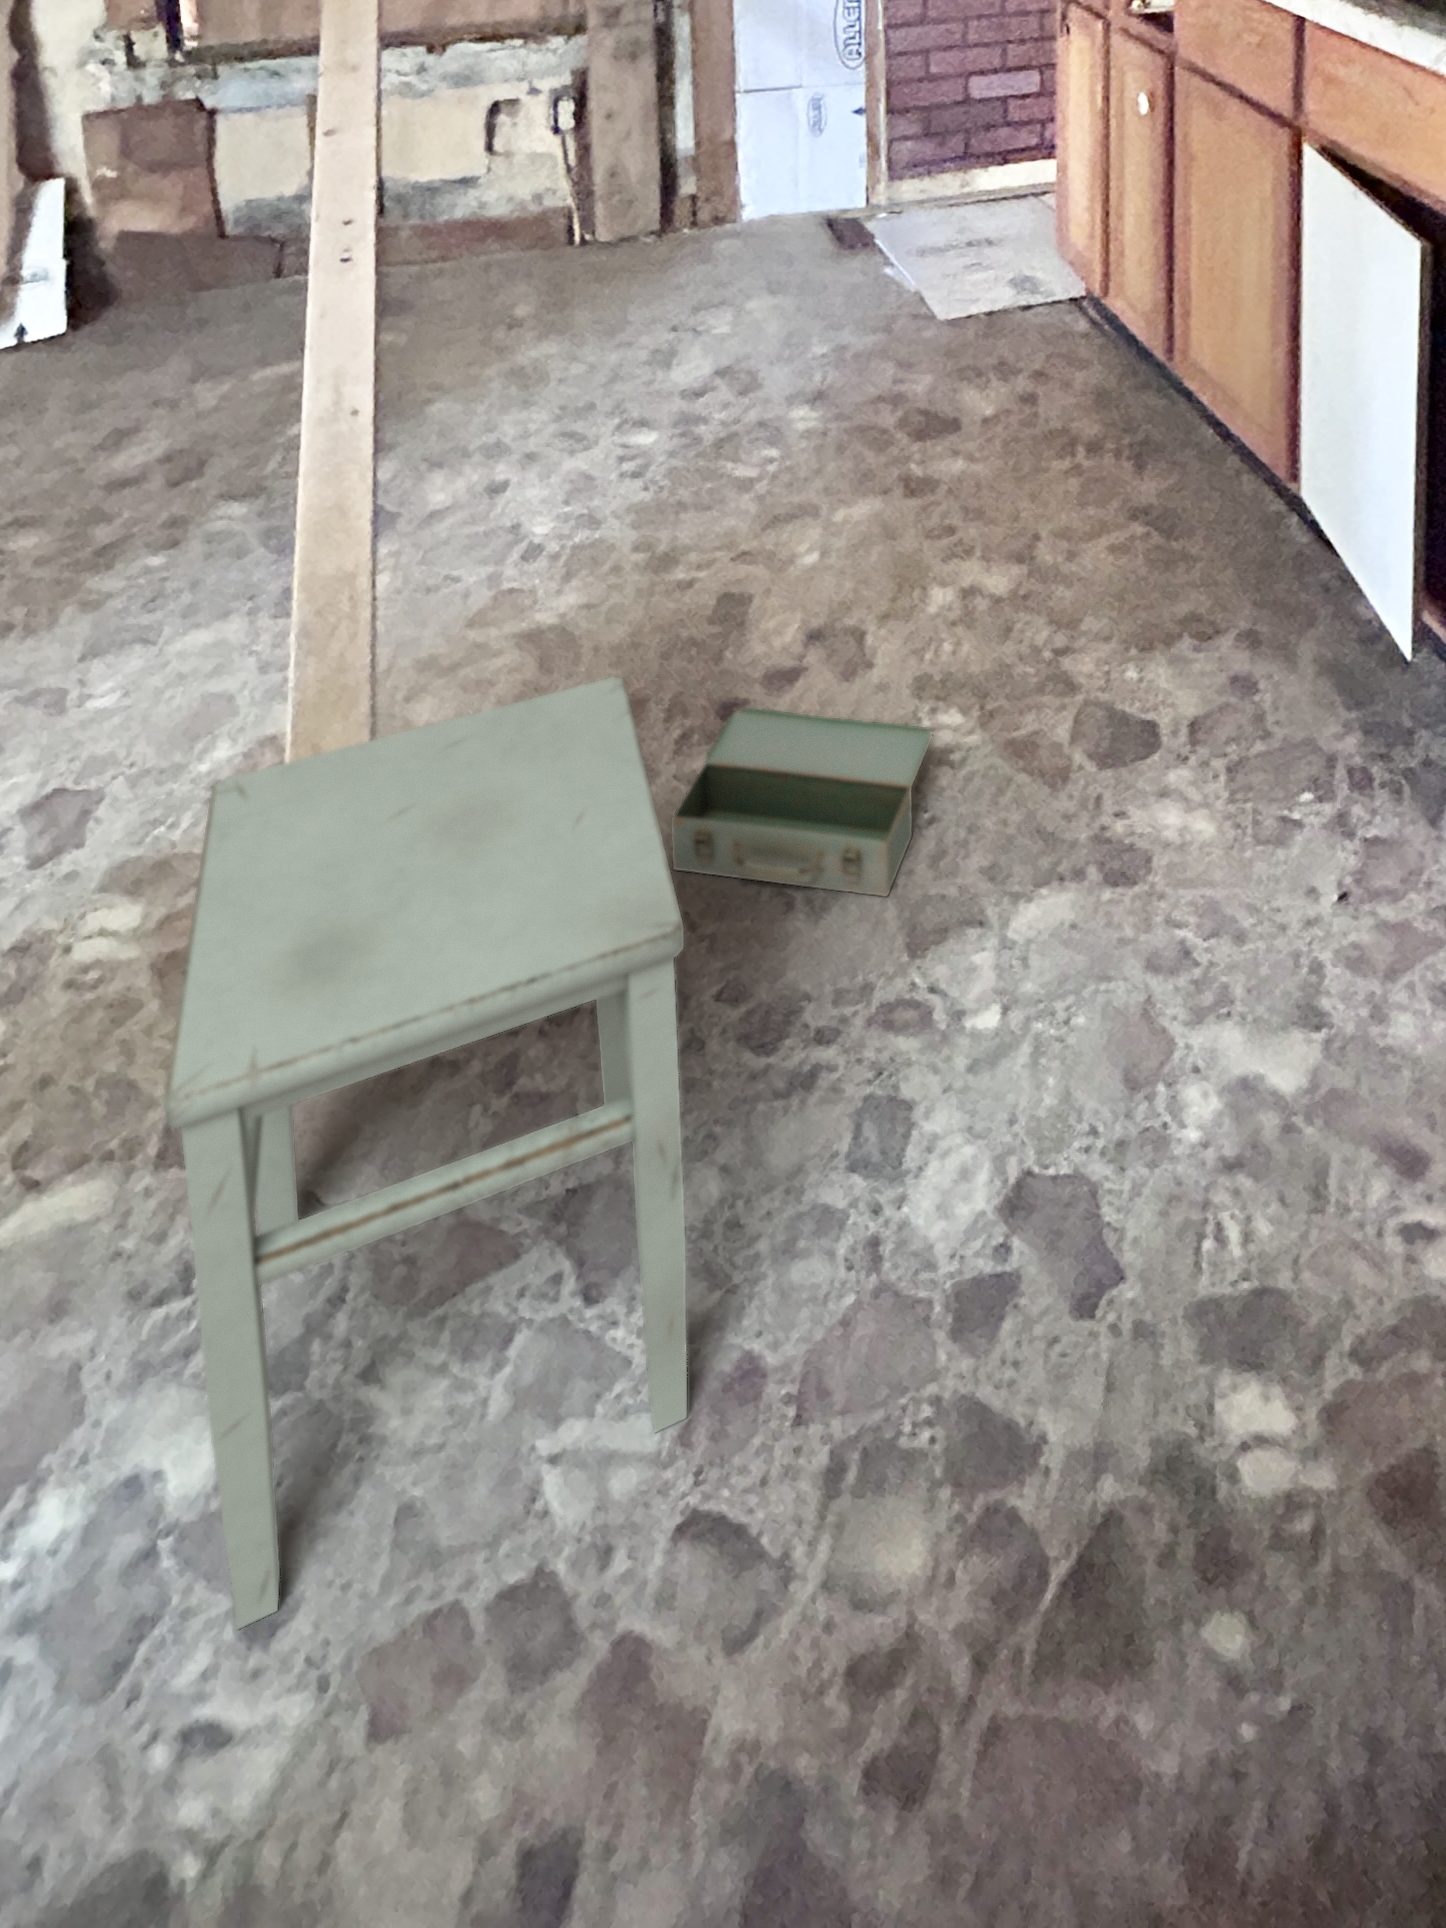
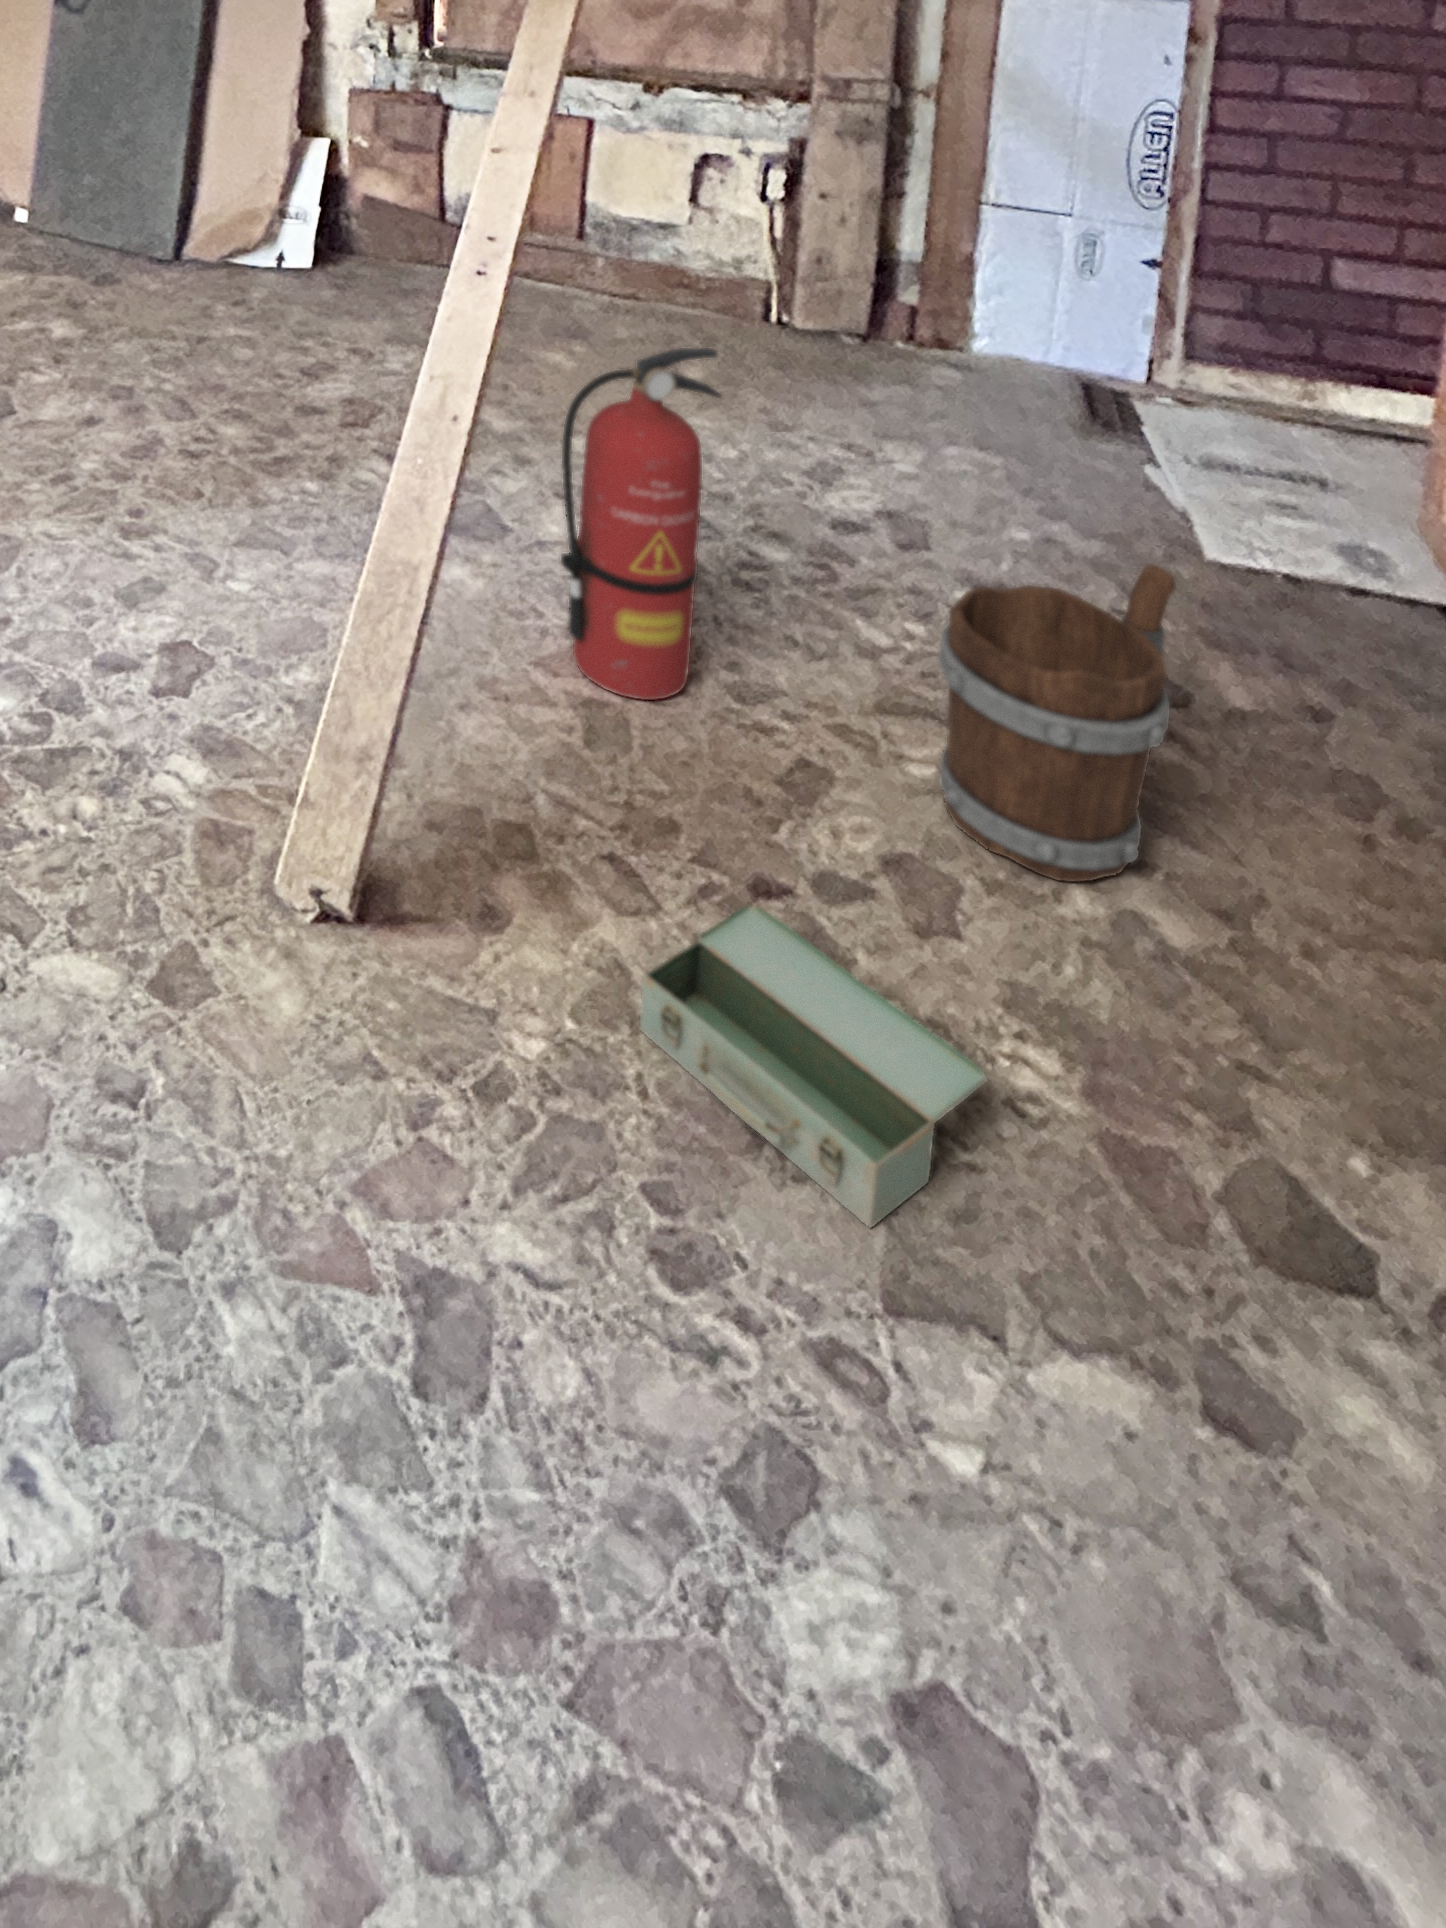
fire extinguisher: none [474,254,613,607] -> present [561,348,721,700]
bucket: none [814,314,970,579] -> present [939,565,1176,882]
stool: present [164,677,687,1630] -> none [81,697,558,1571]

